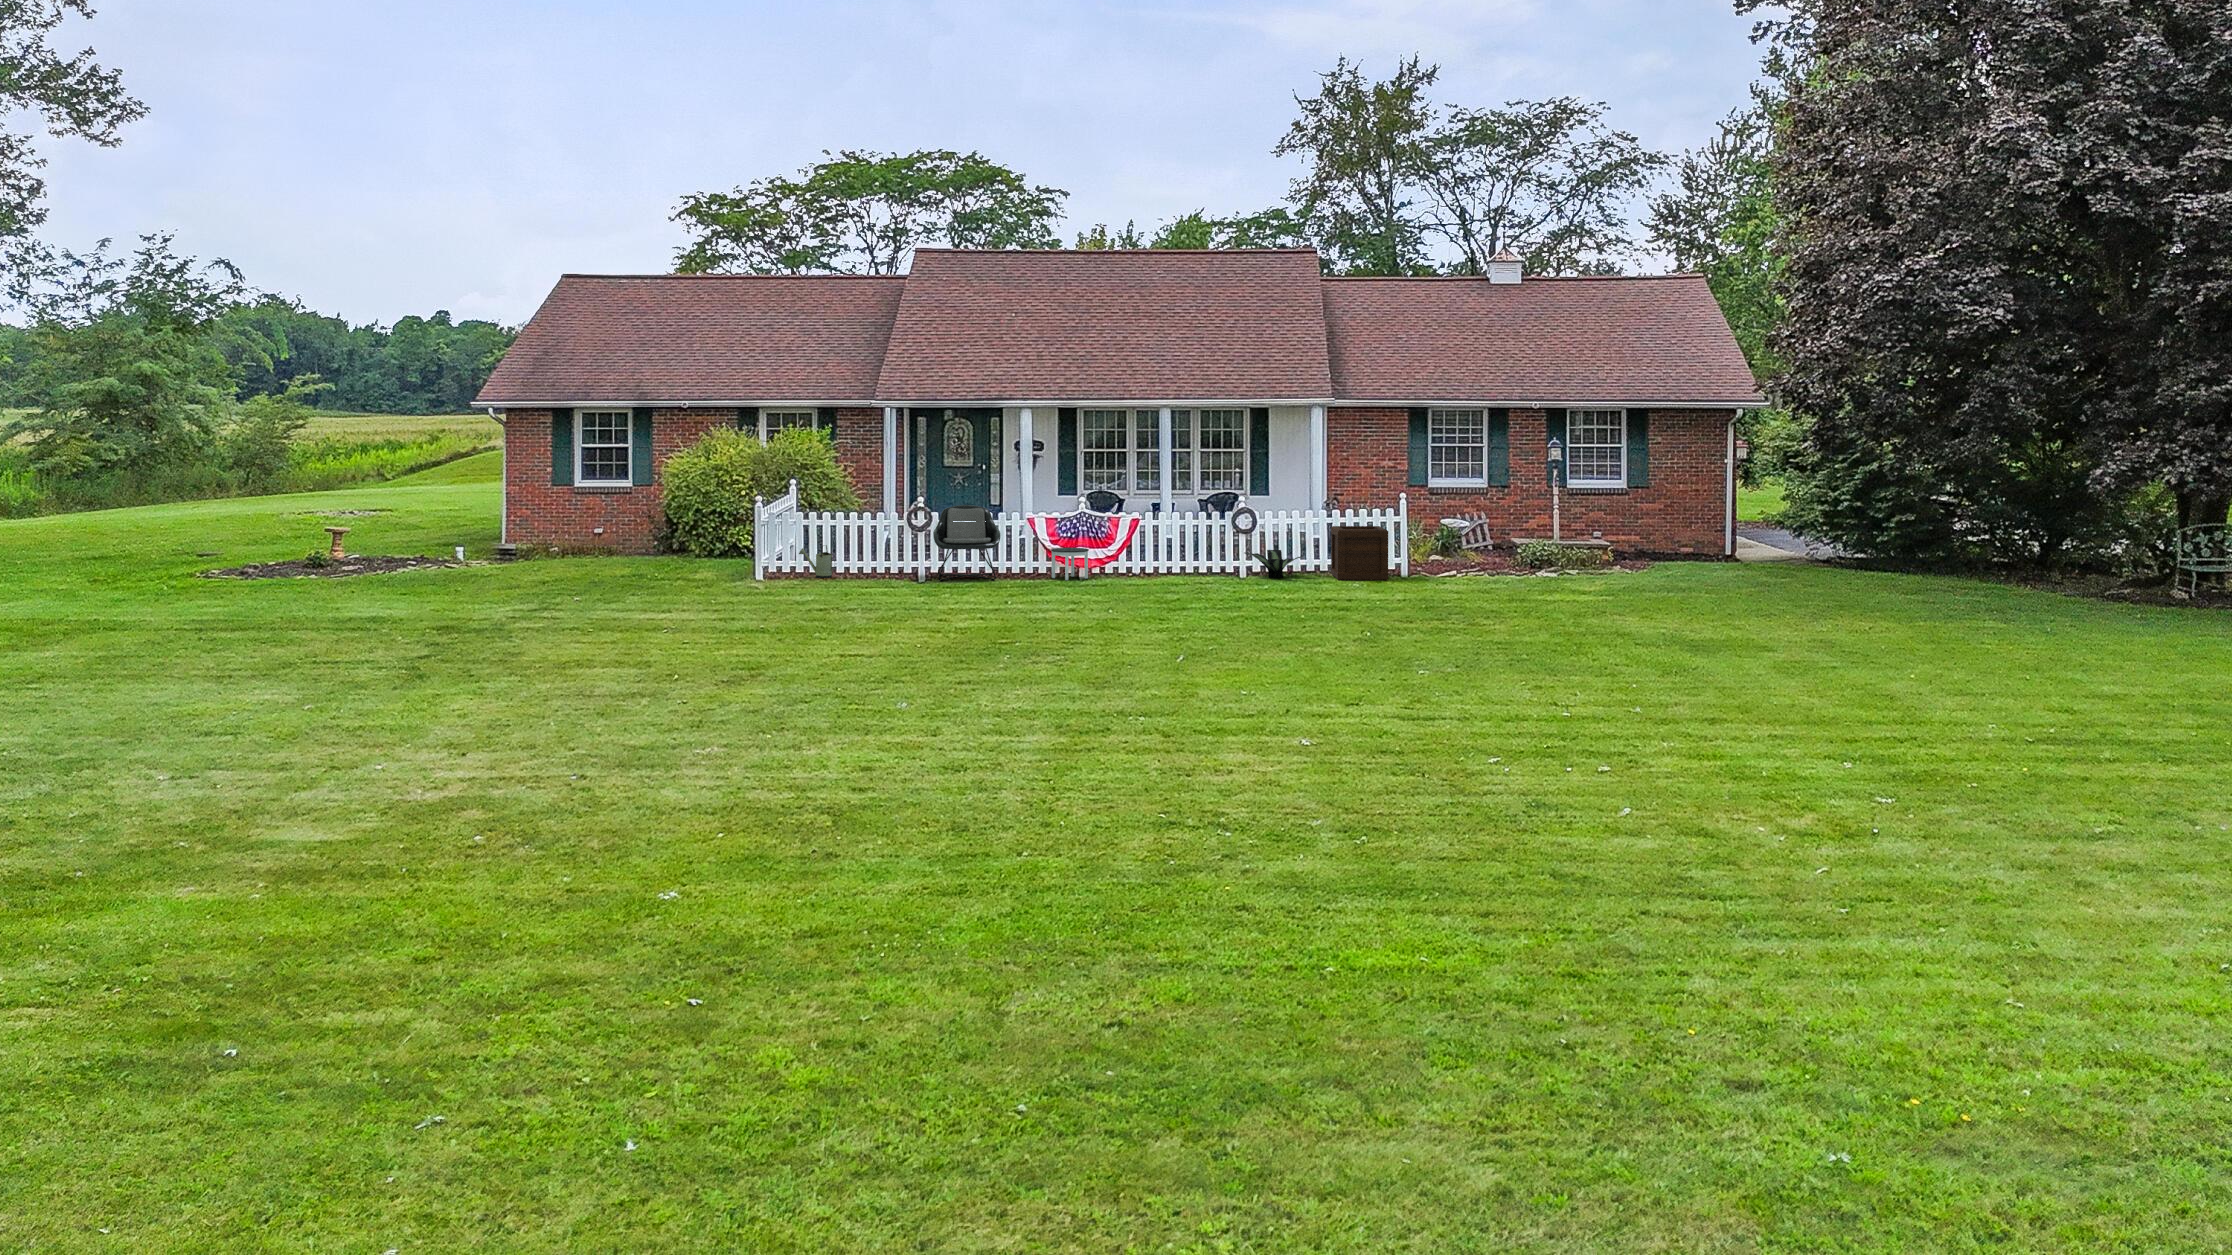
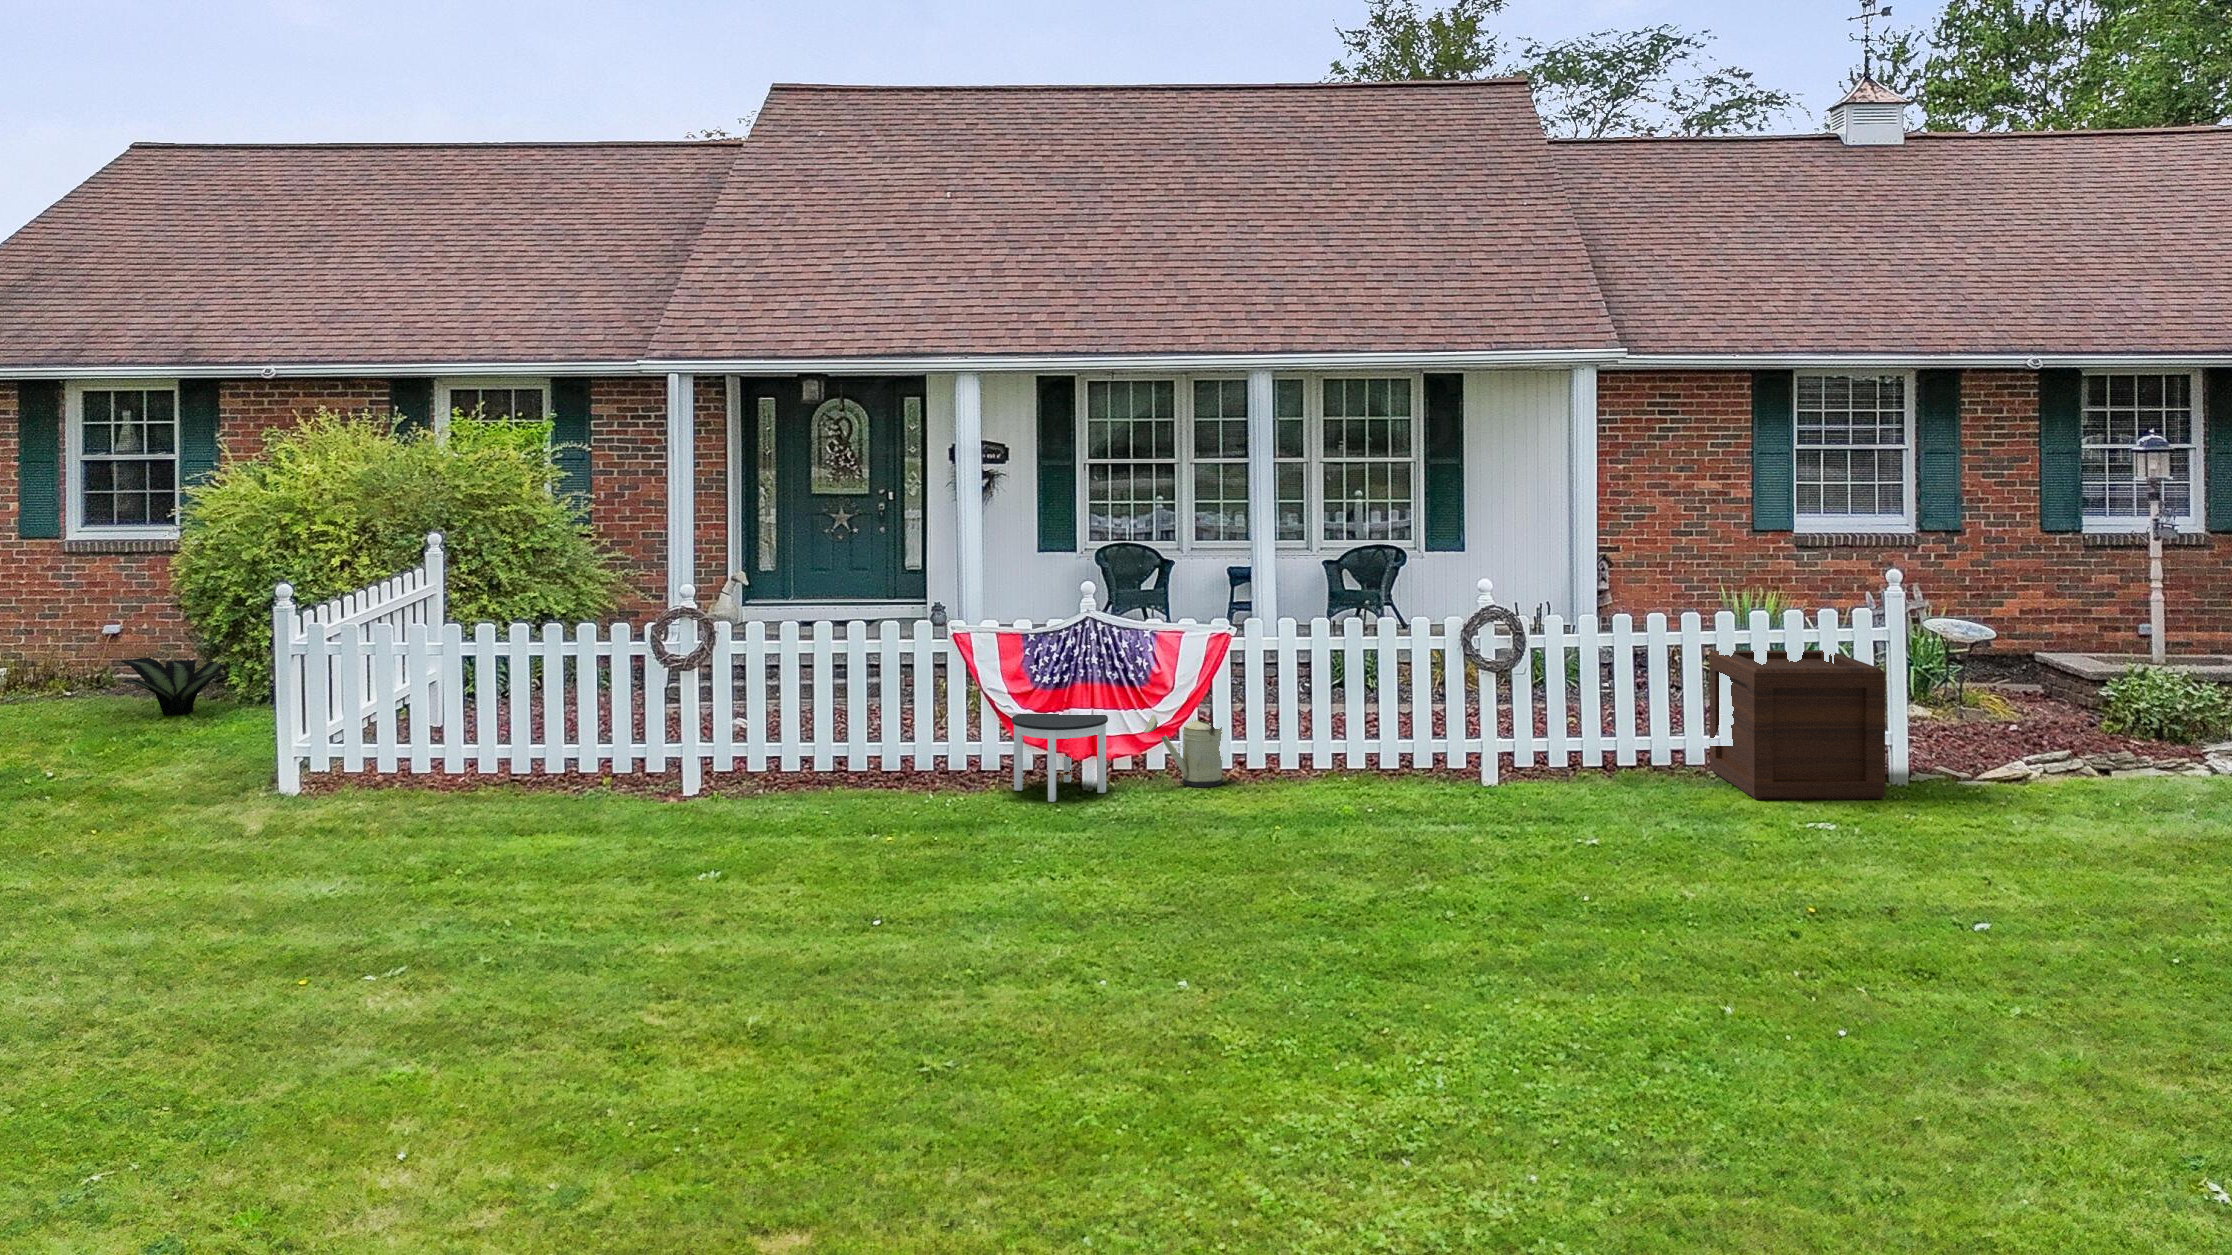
lounge chair: present [933,505,1001,582] -> none [705,602,881,811]
watering can: present [799,545,835,578] -> present [1144,703,1223,787]
potted plant: present [1244,550,1303,578] -> present [121,657,230,716]

